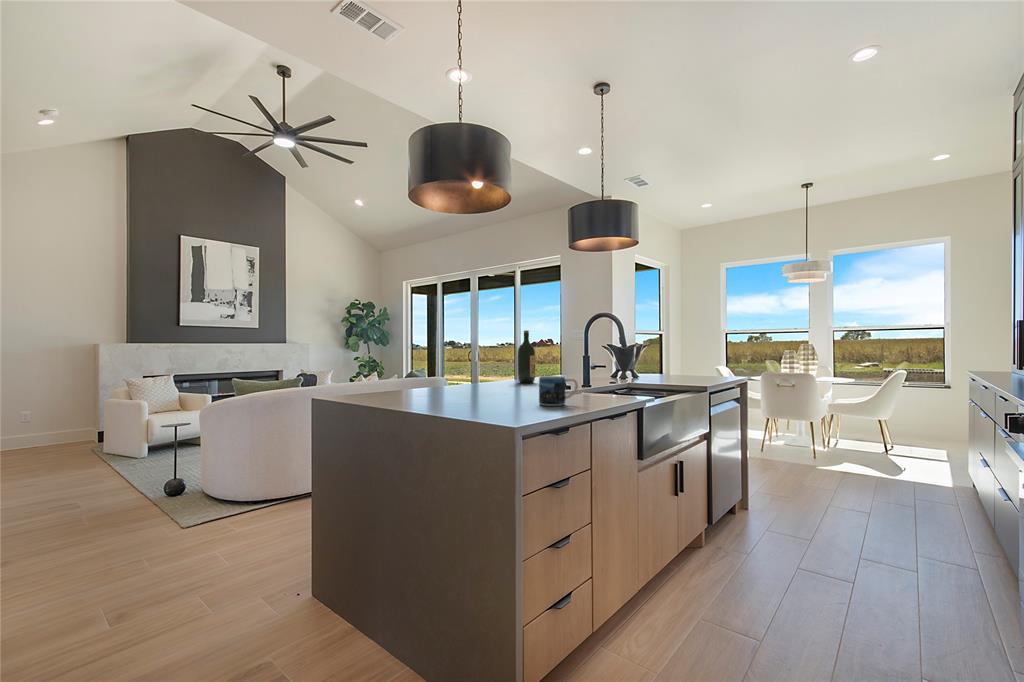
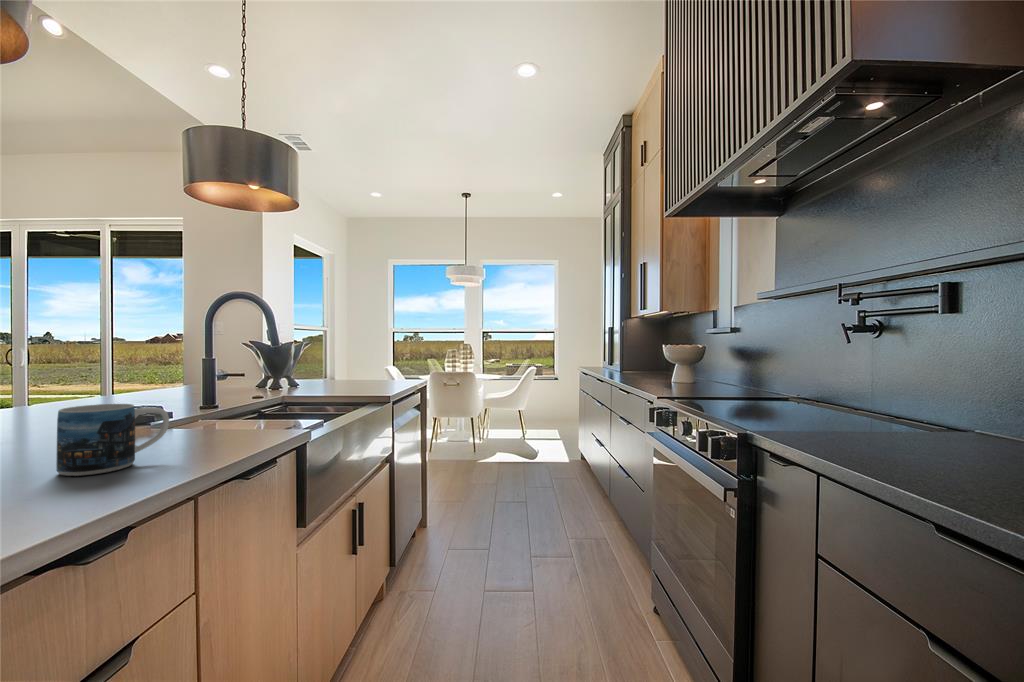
wine bottle: present [518,330,535,383] -> none [57,313,102,410]

